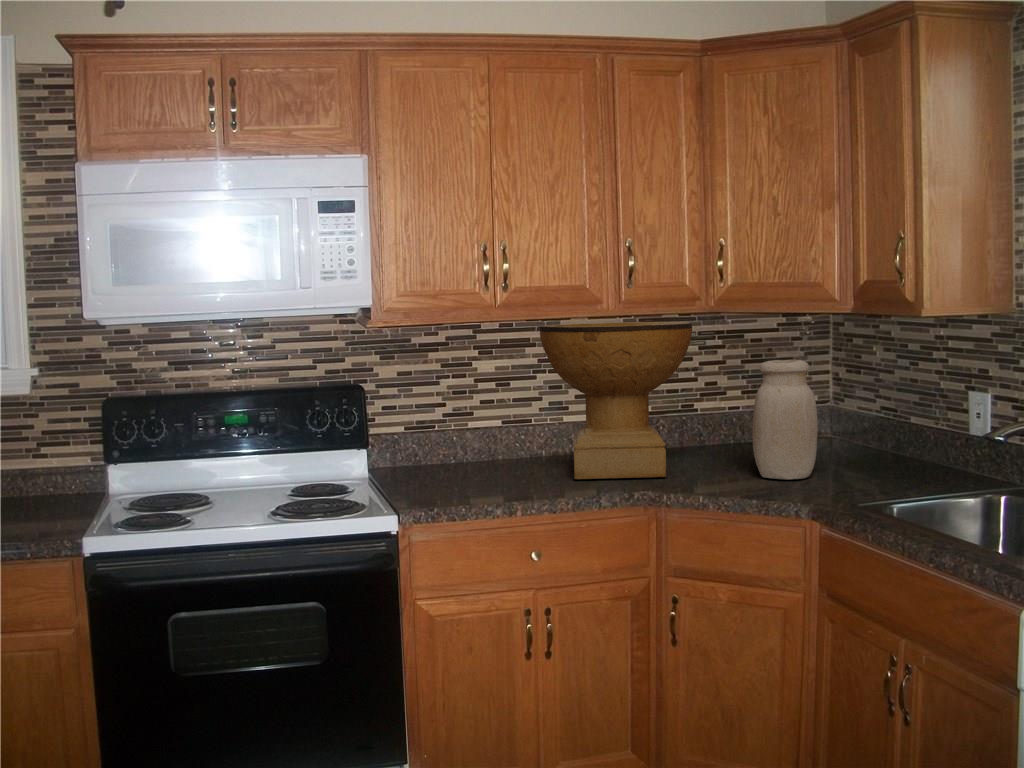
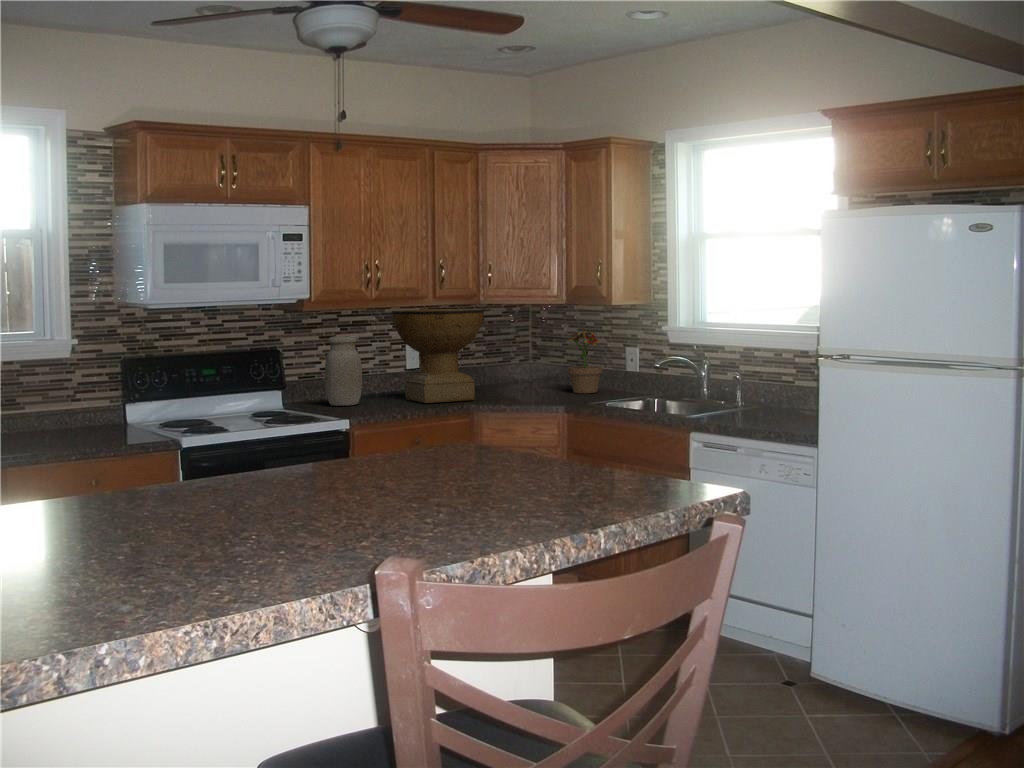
potted plant: none [844,354,918,473] -> present [568,328,602,393]
jar: present [752,360,818,479] -> present [325,336,362,406]

